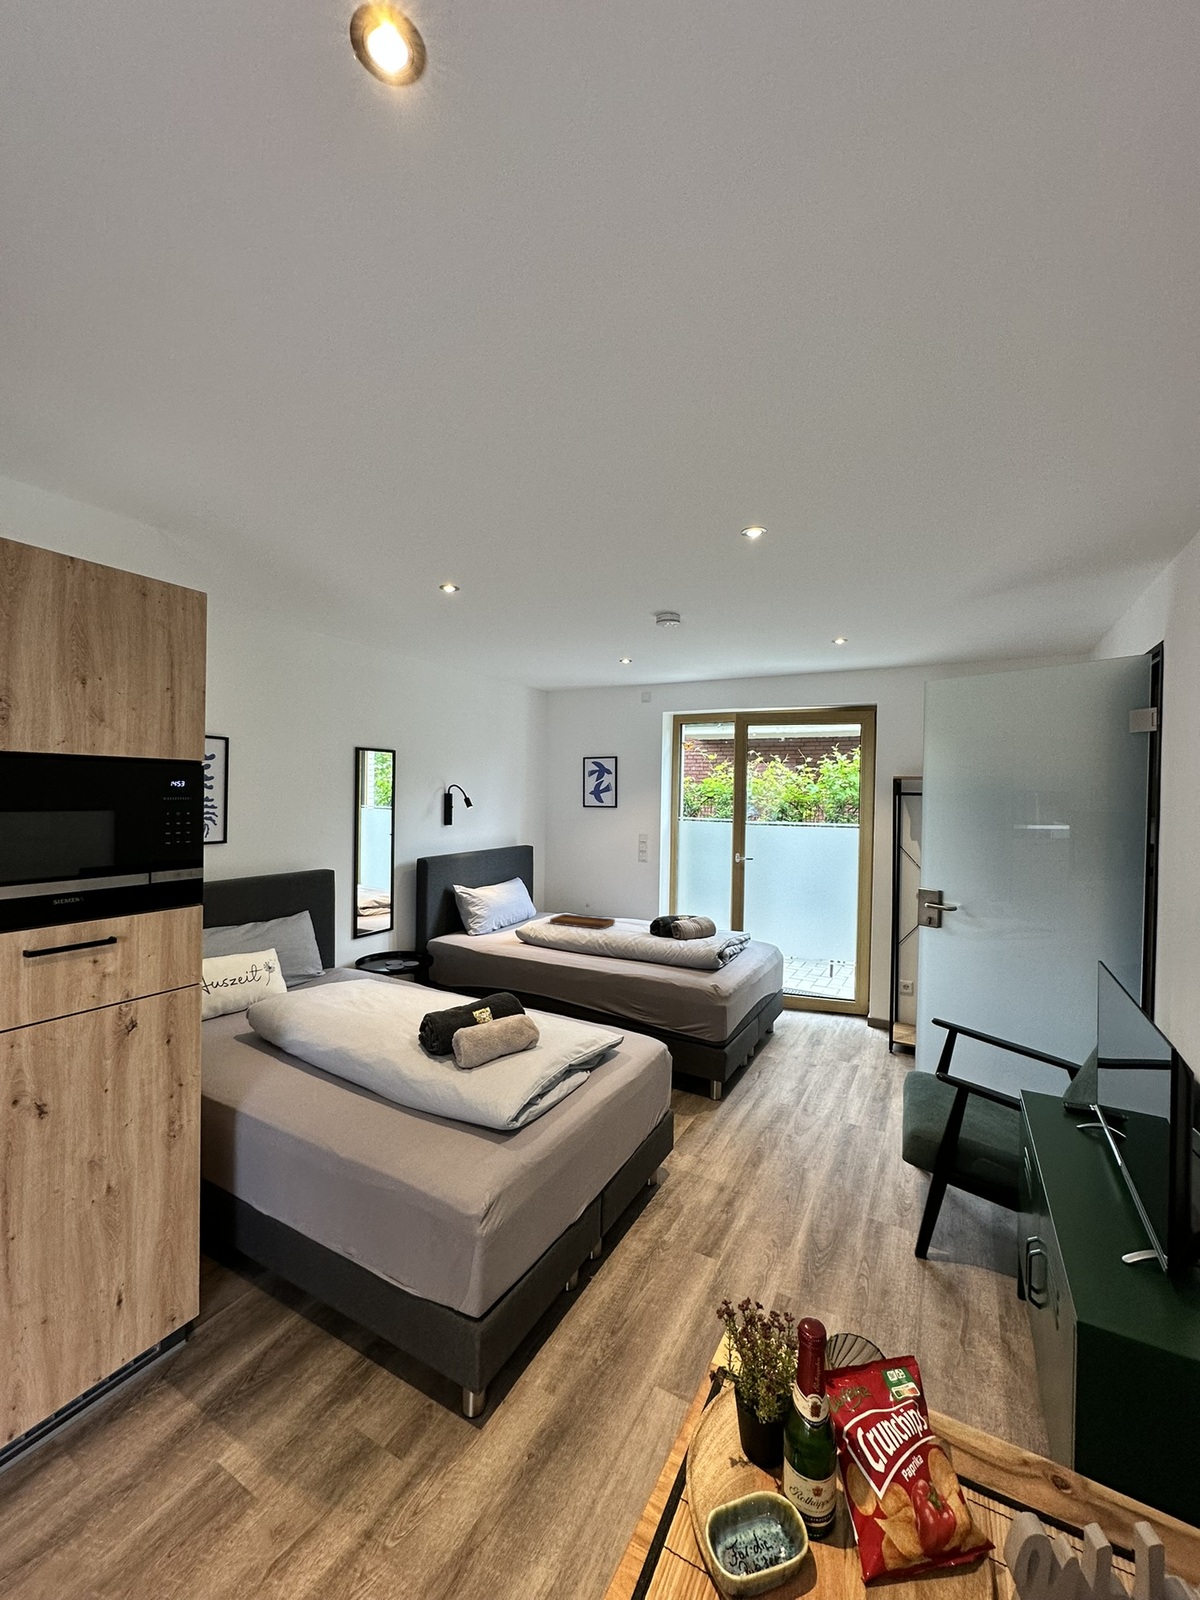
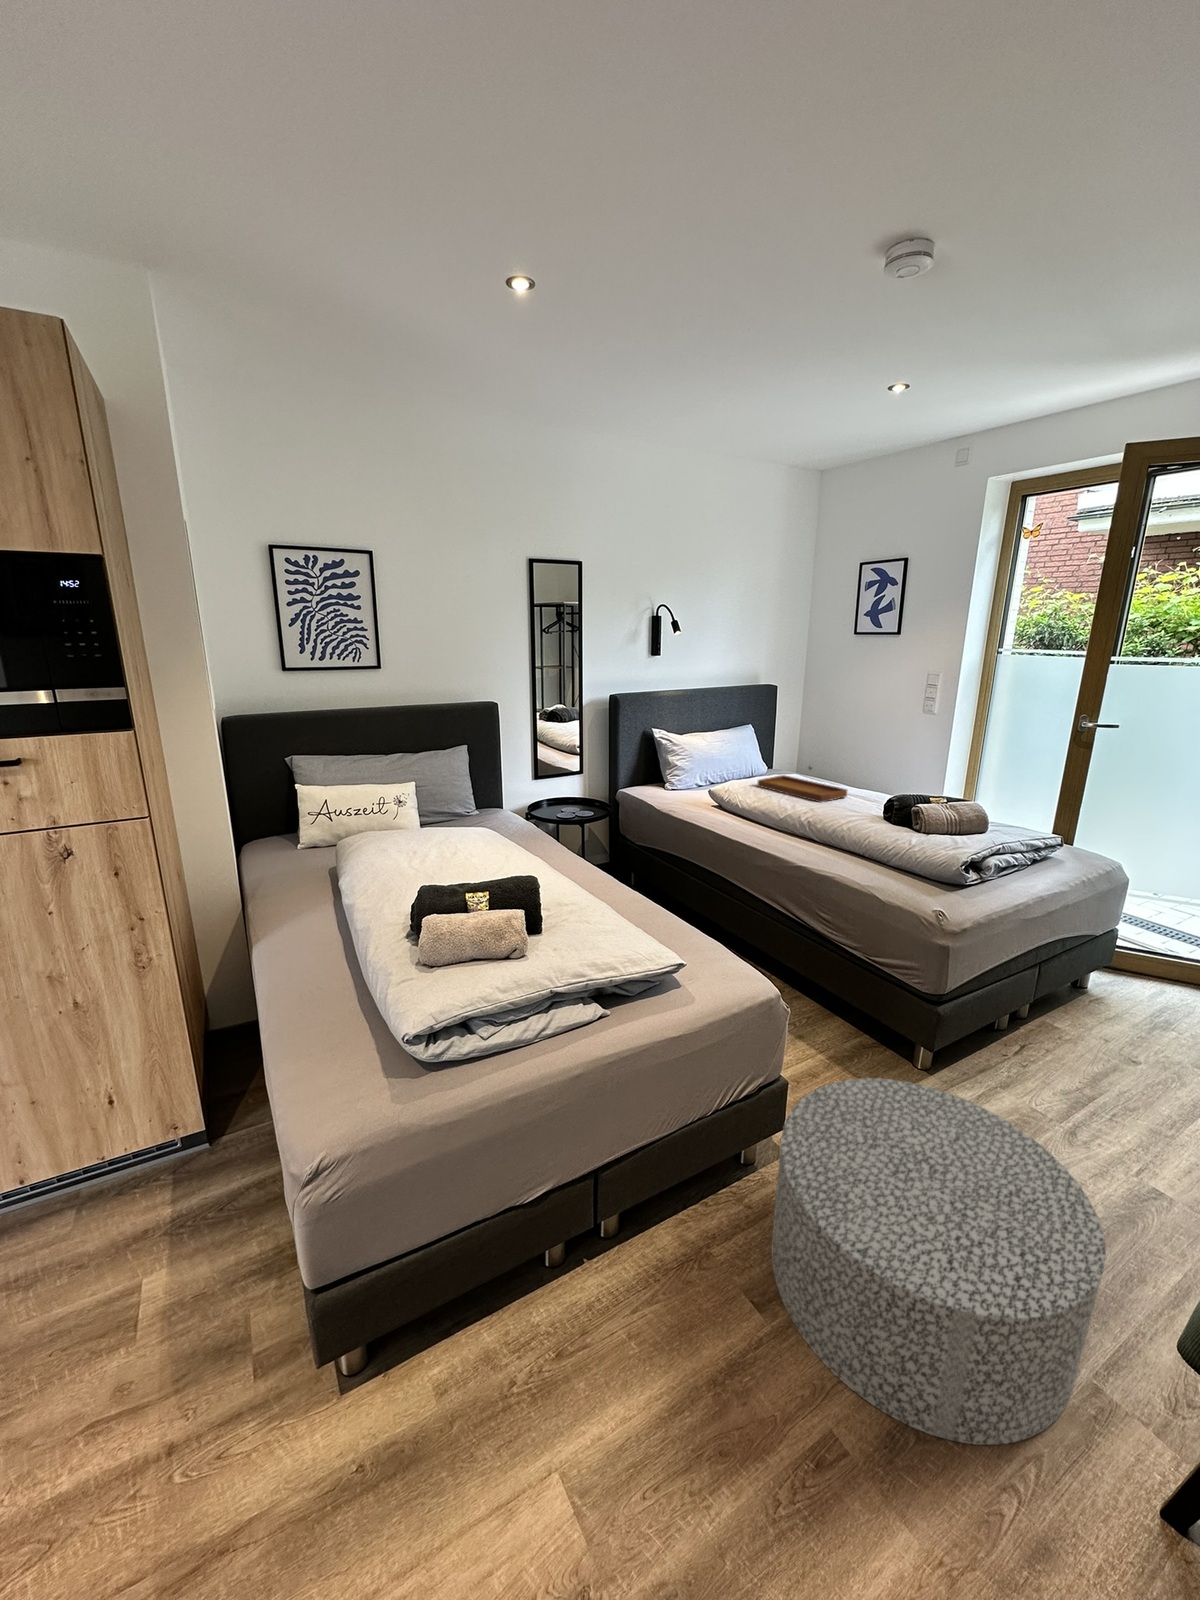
ottoman: none [688,1088,865,1273] -> present [771,1078,1106,1445]

